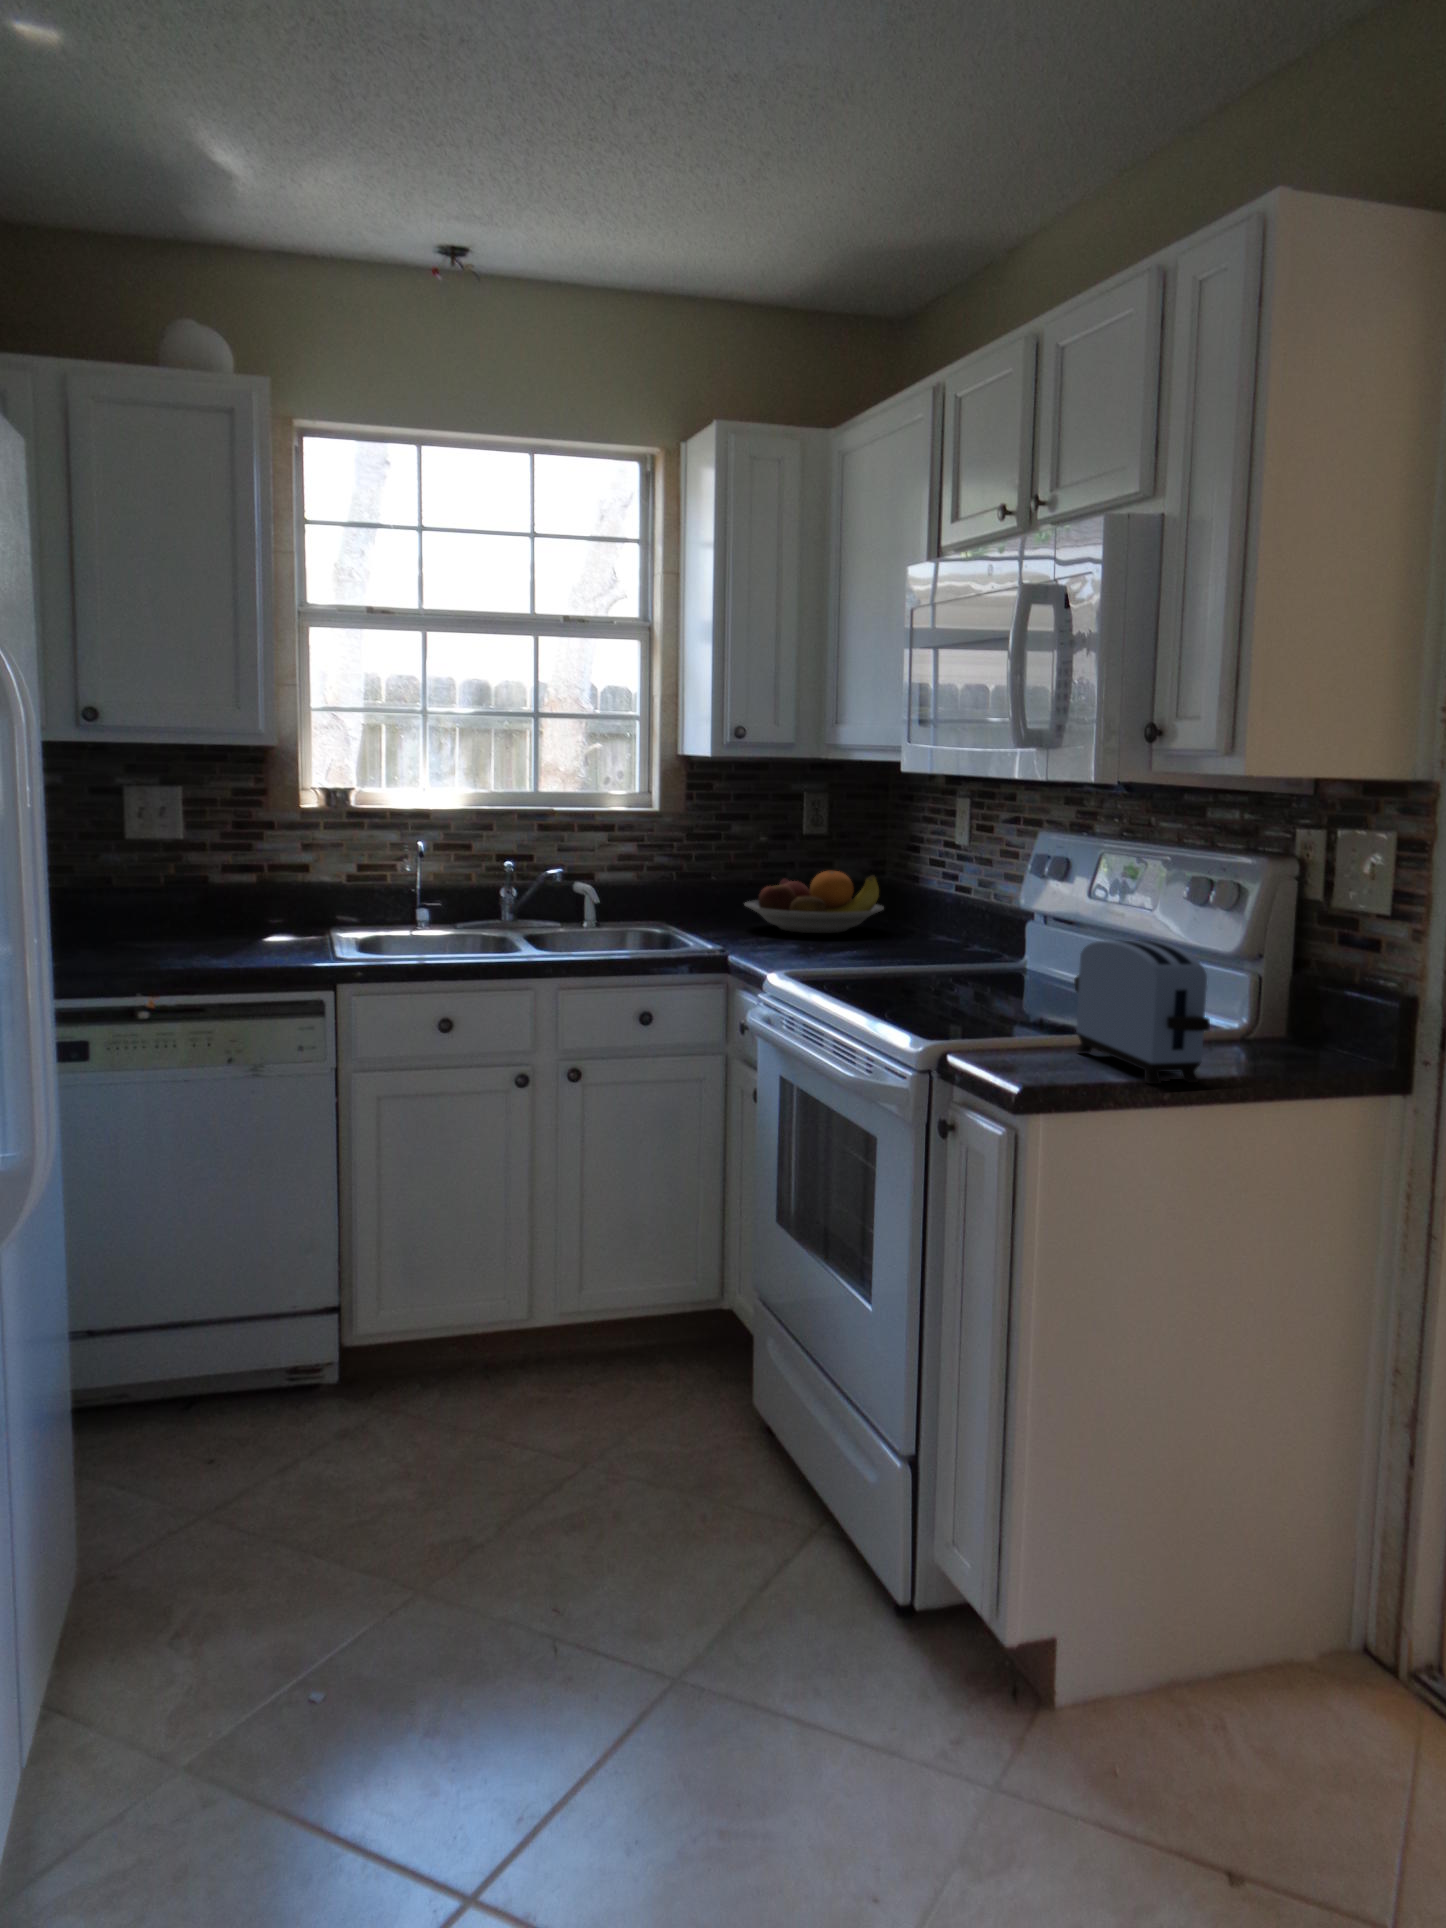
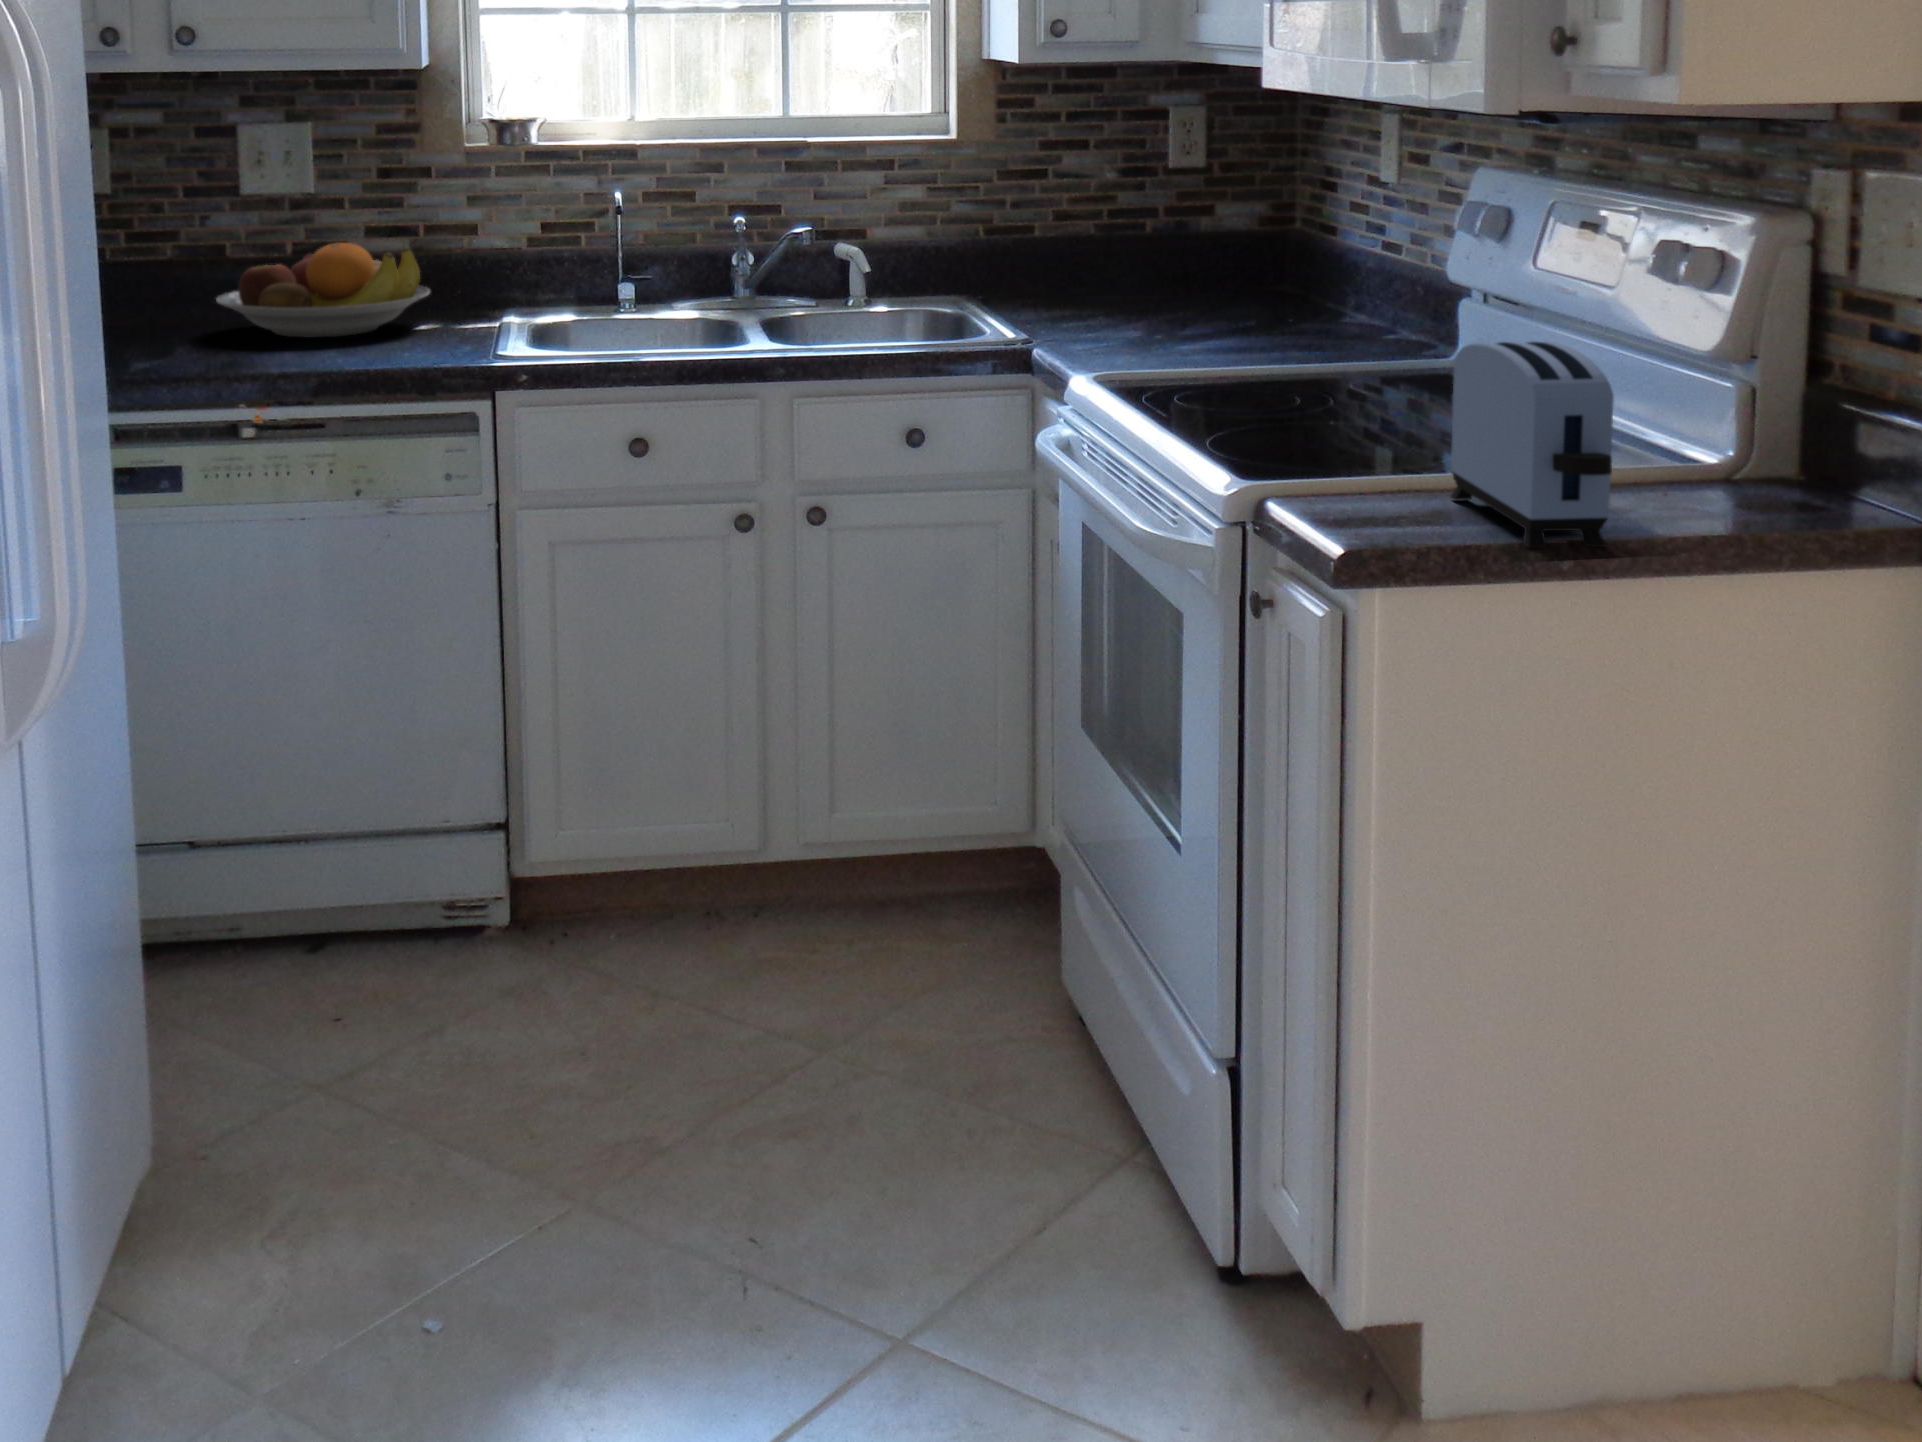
fruit bowl: present [745,871,884,933] -> present [216,243,430,337]

